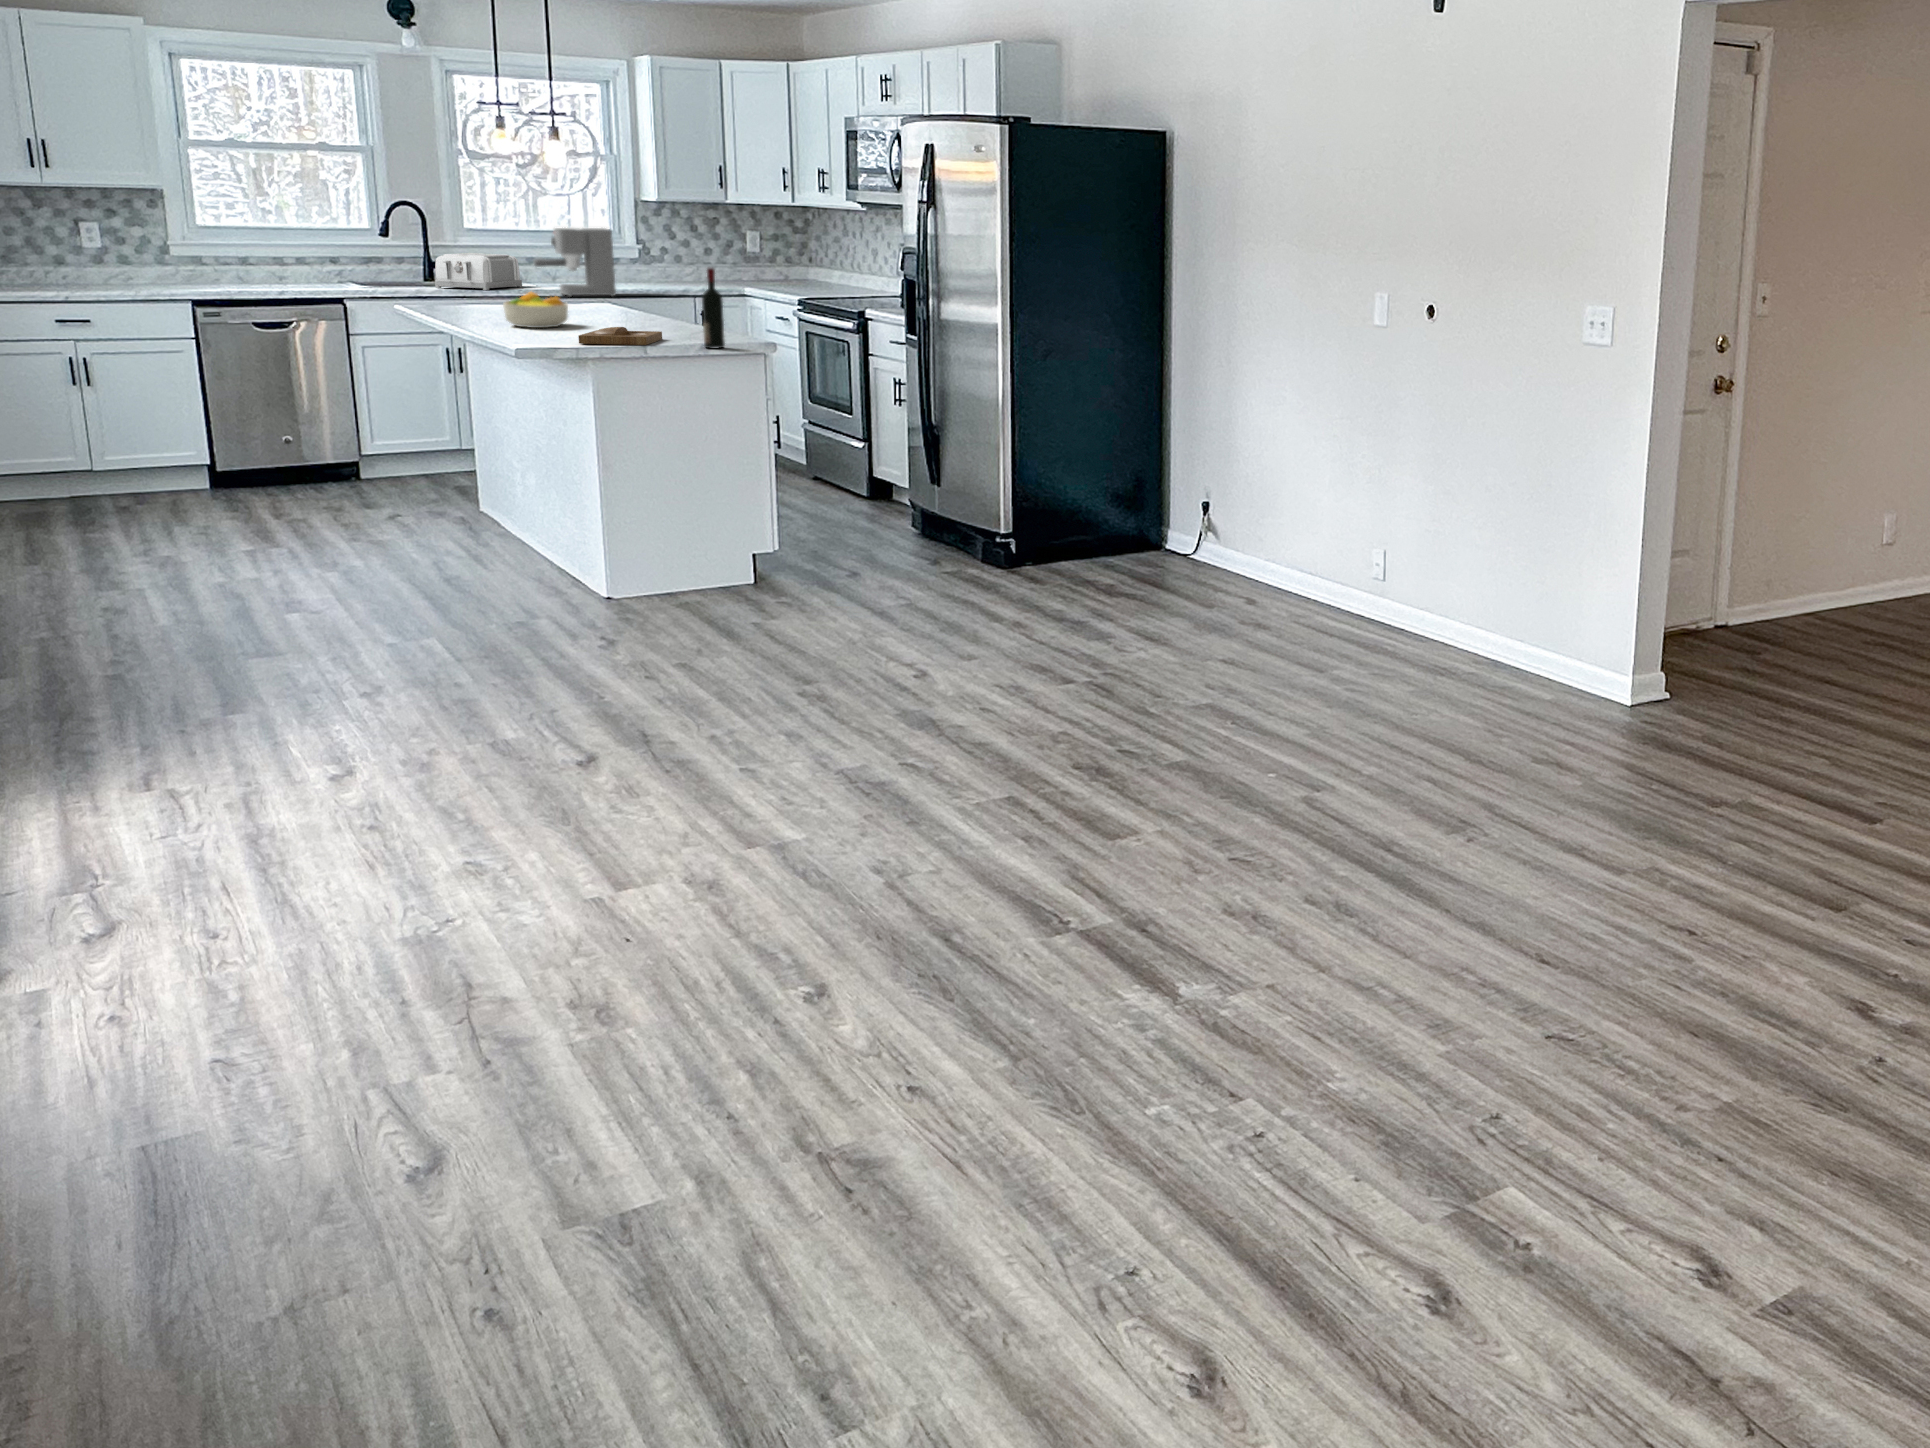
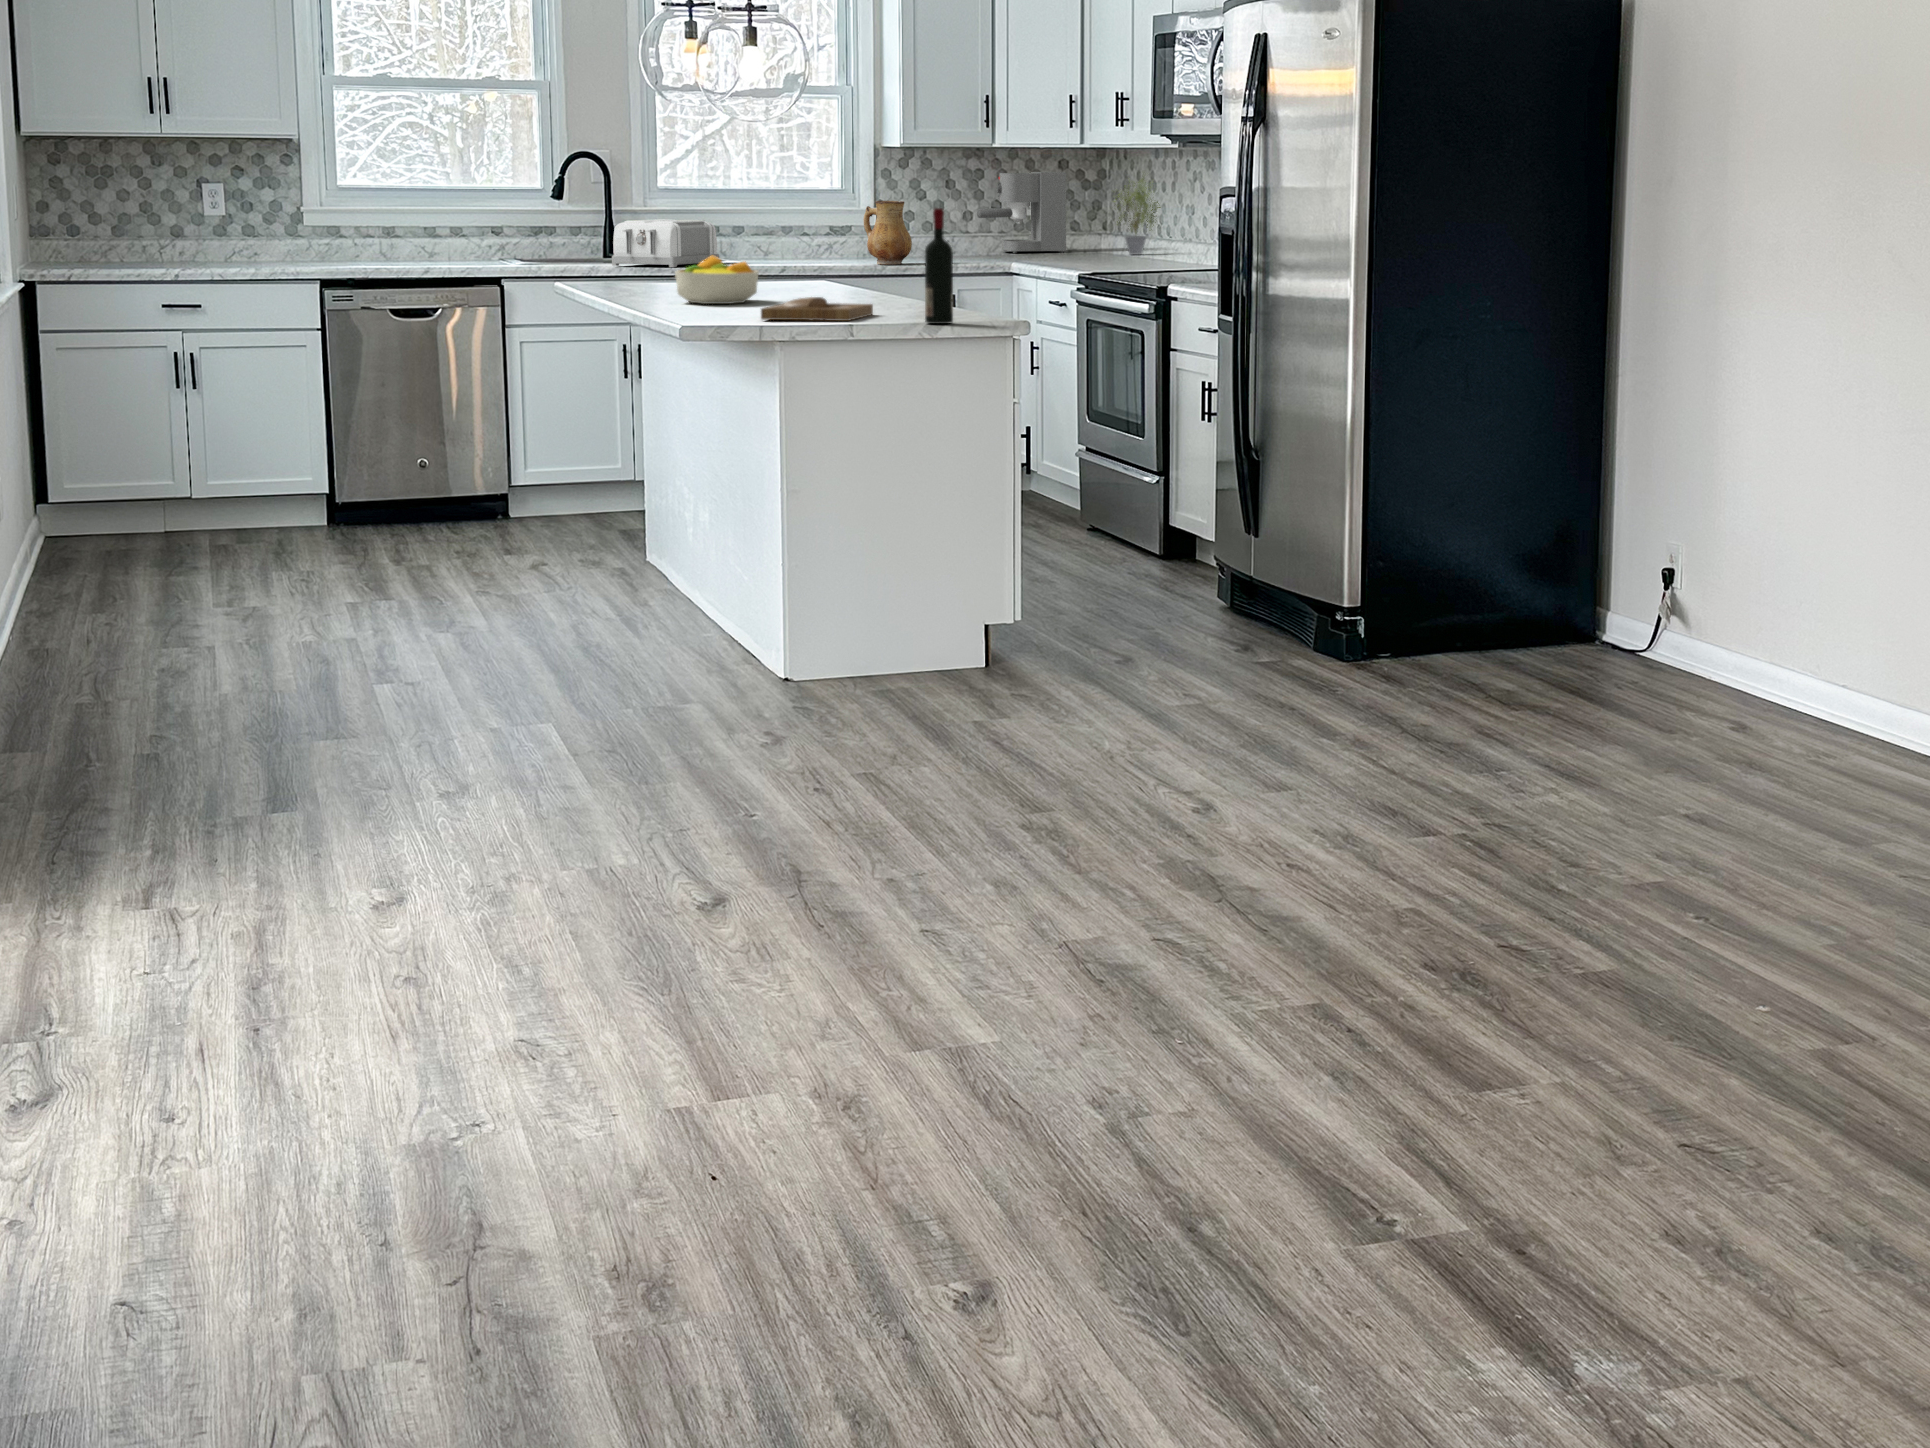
potted plant: none [816,225,862,284] -> present [1113,179,1161,255]
coffee maker: present [534,228,616,296] -> present [977,172,1066,253]
ceramic pitcher: none [635,244,673,290] -> present [863,201,912,265]

